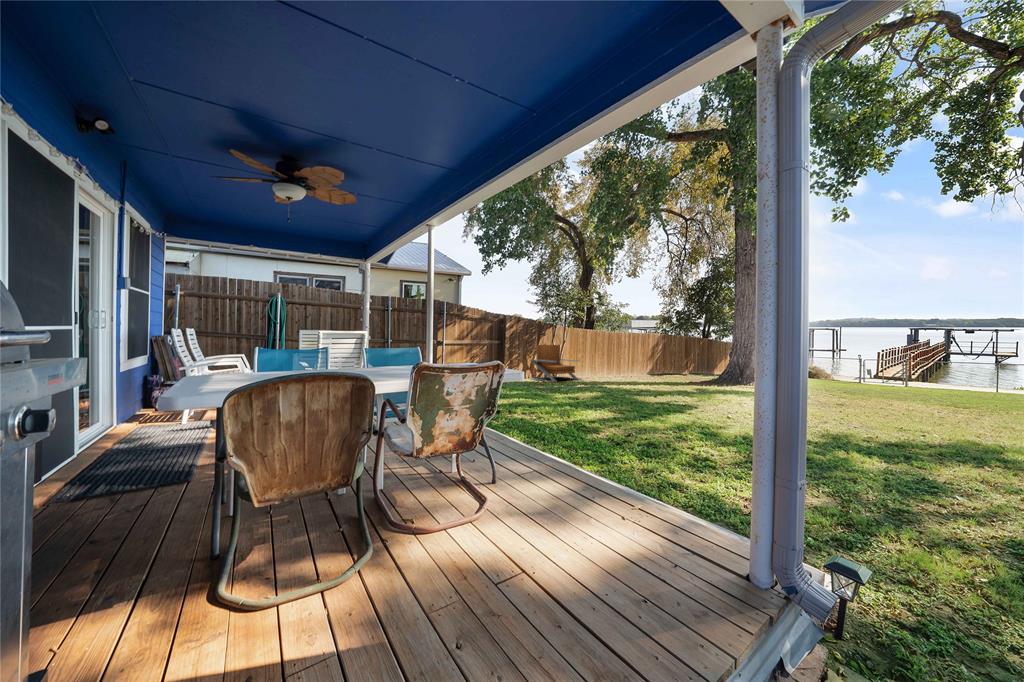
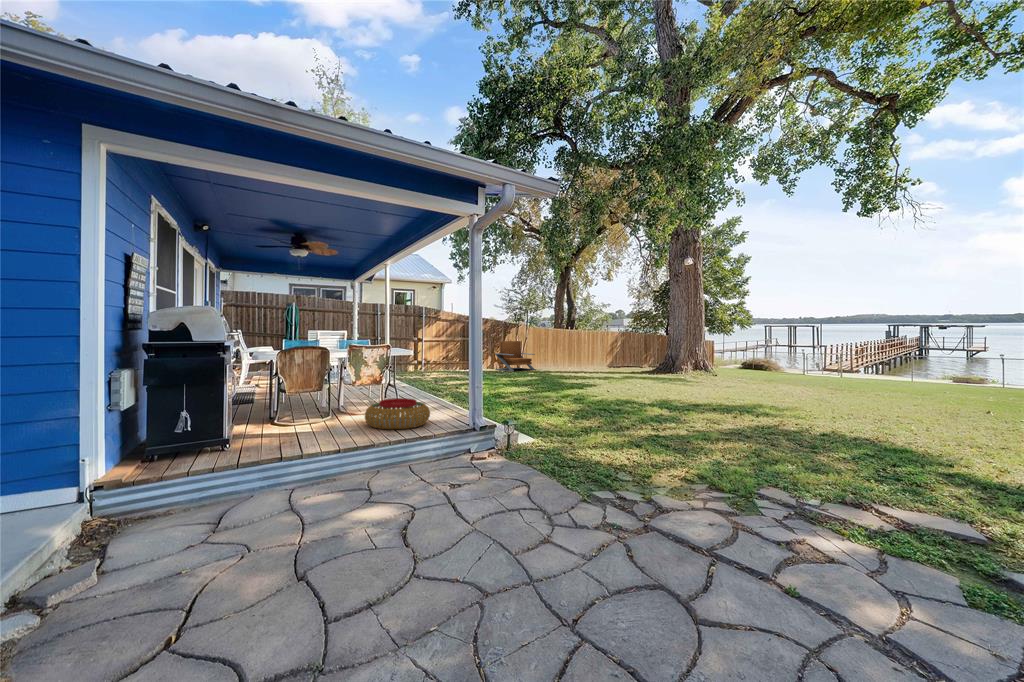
pouf: none [476,500,651,633] -> present [365,398,430,429]

